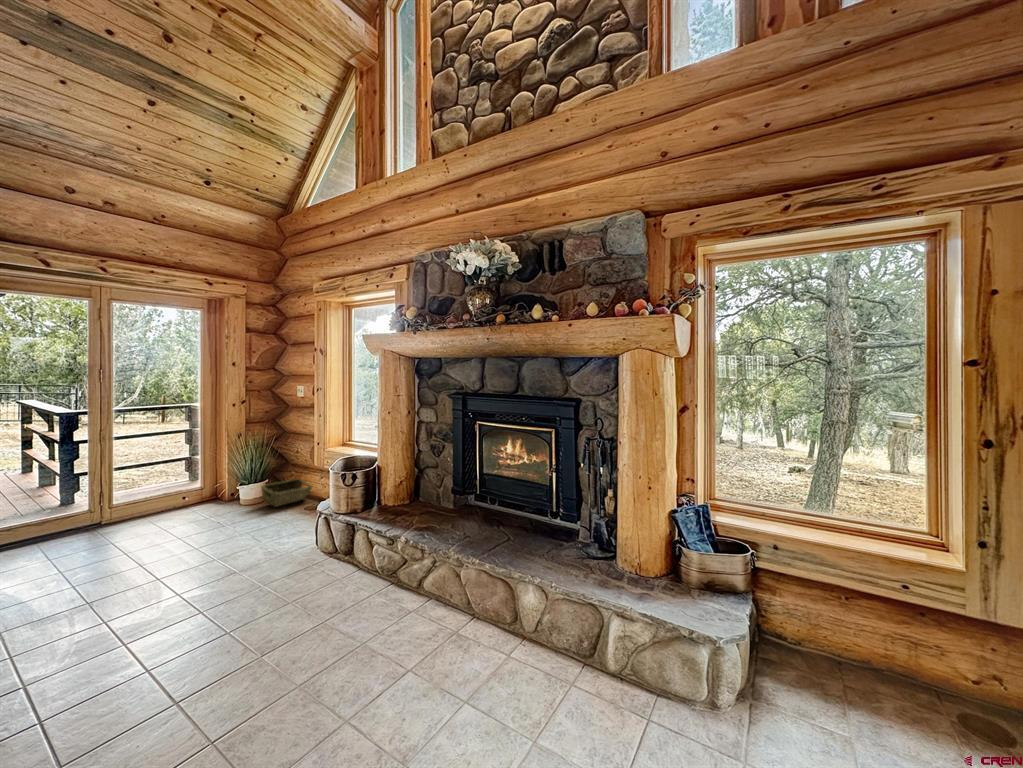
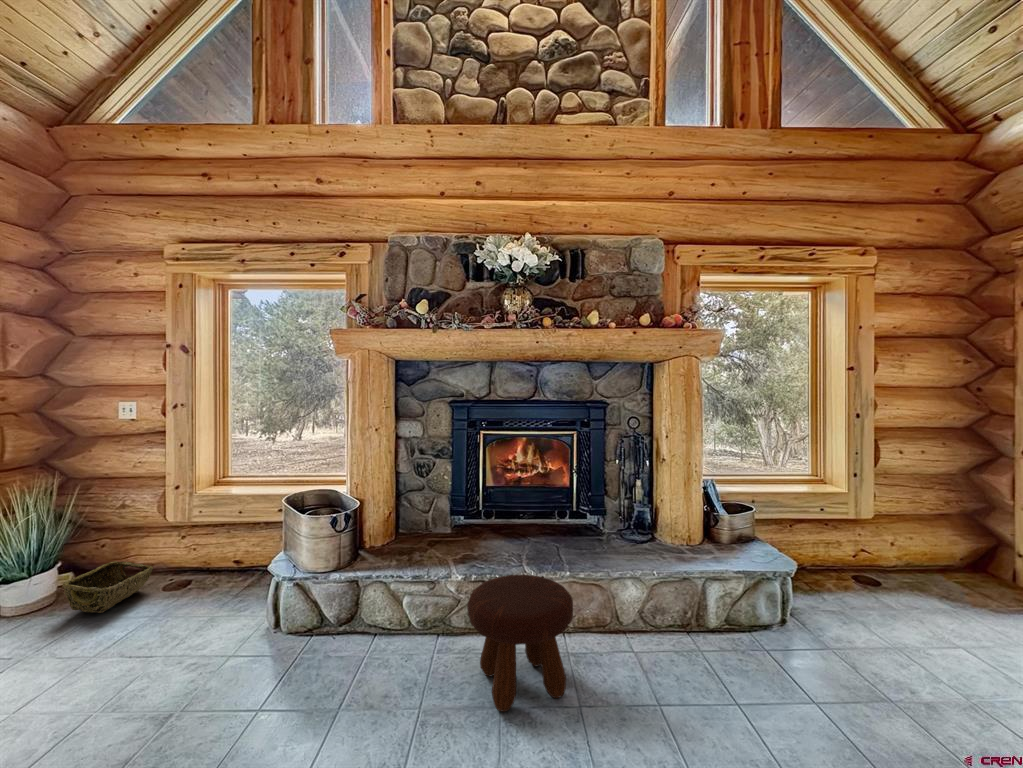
footstool: none [335,545,434,666] -> present [467,575,573,712]

